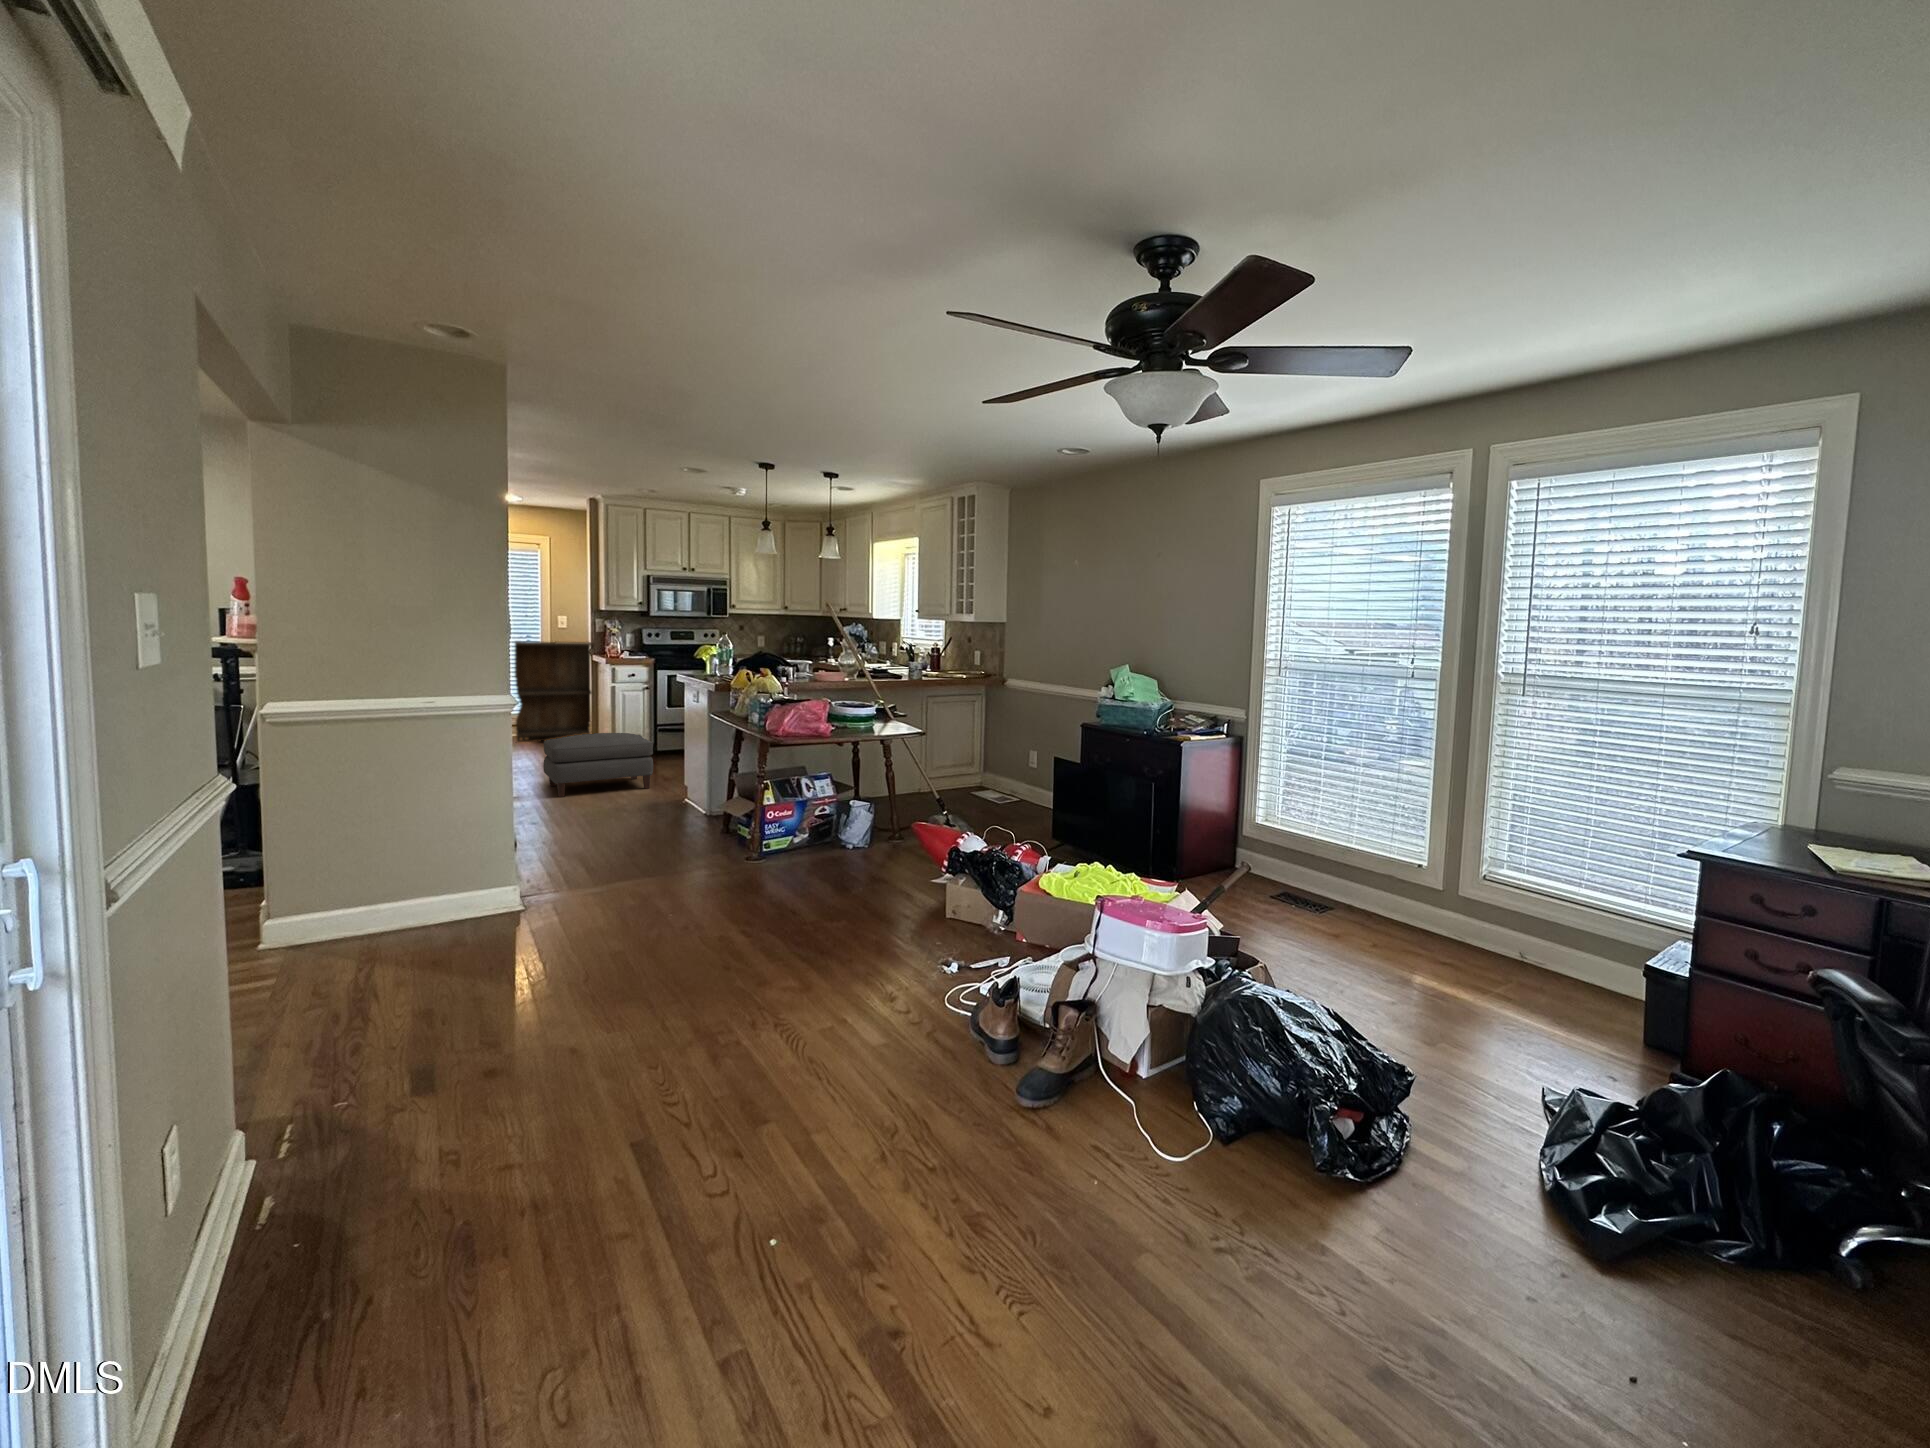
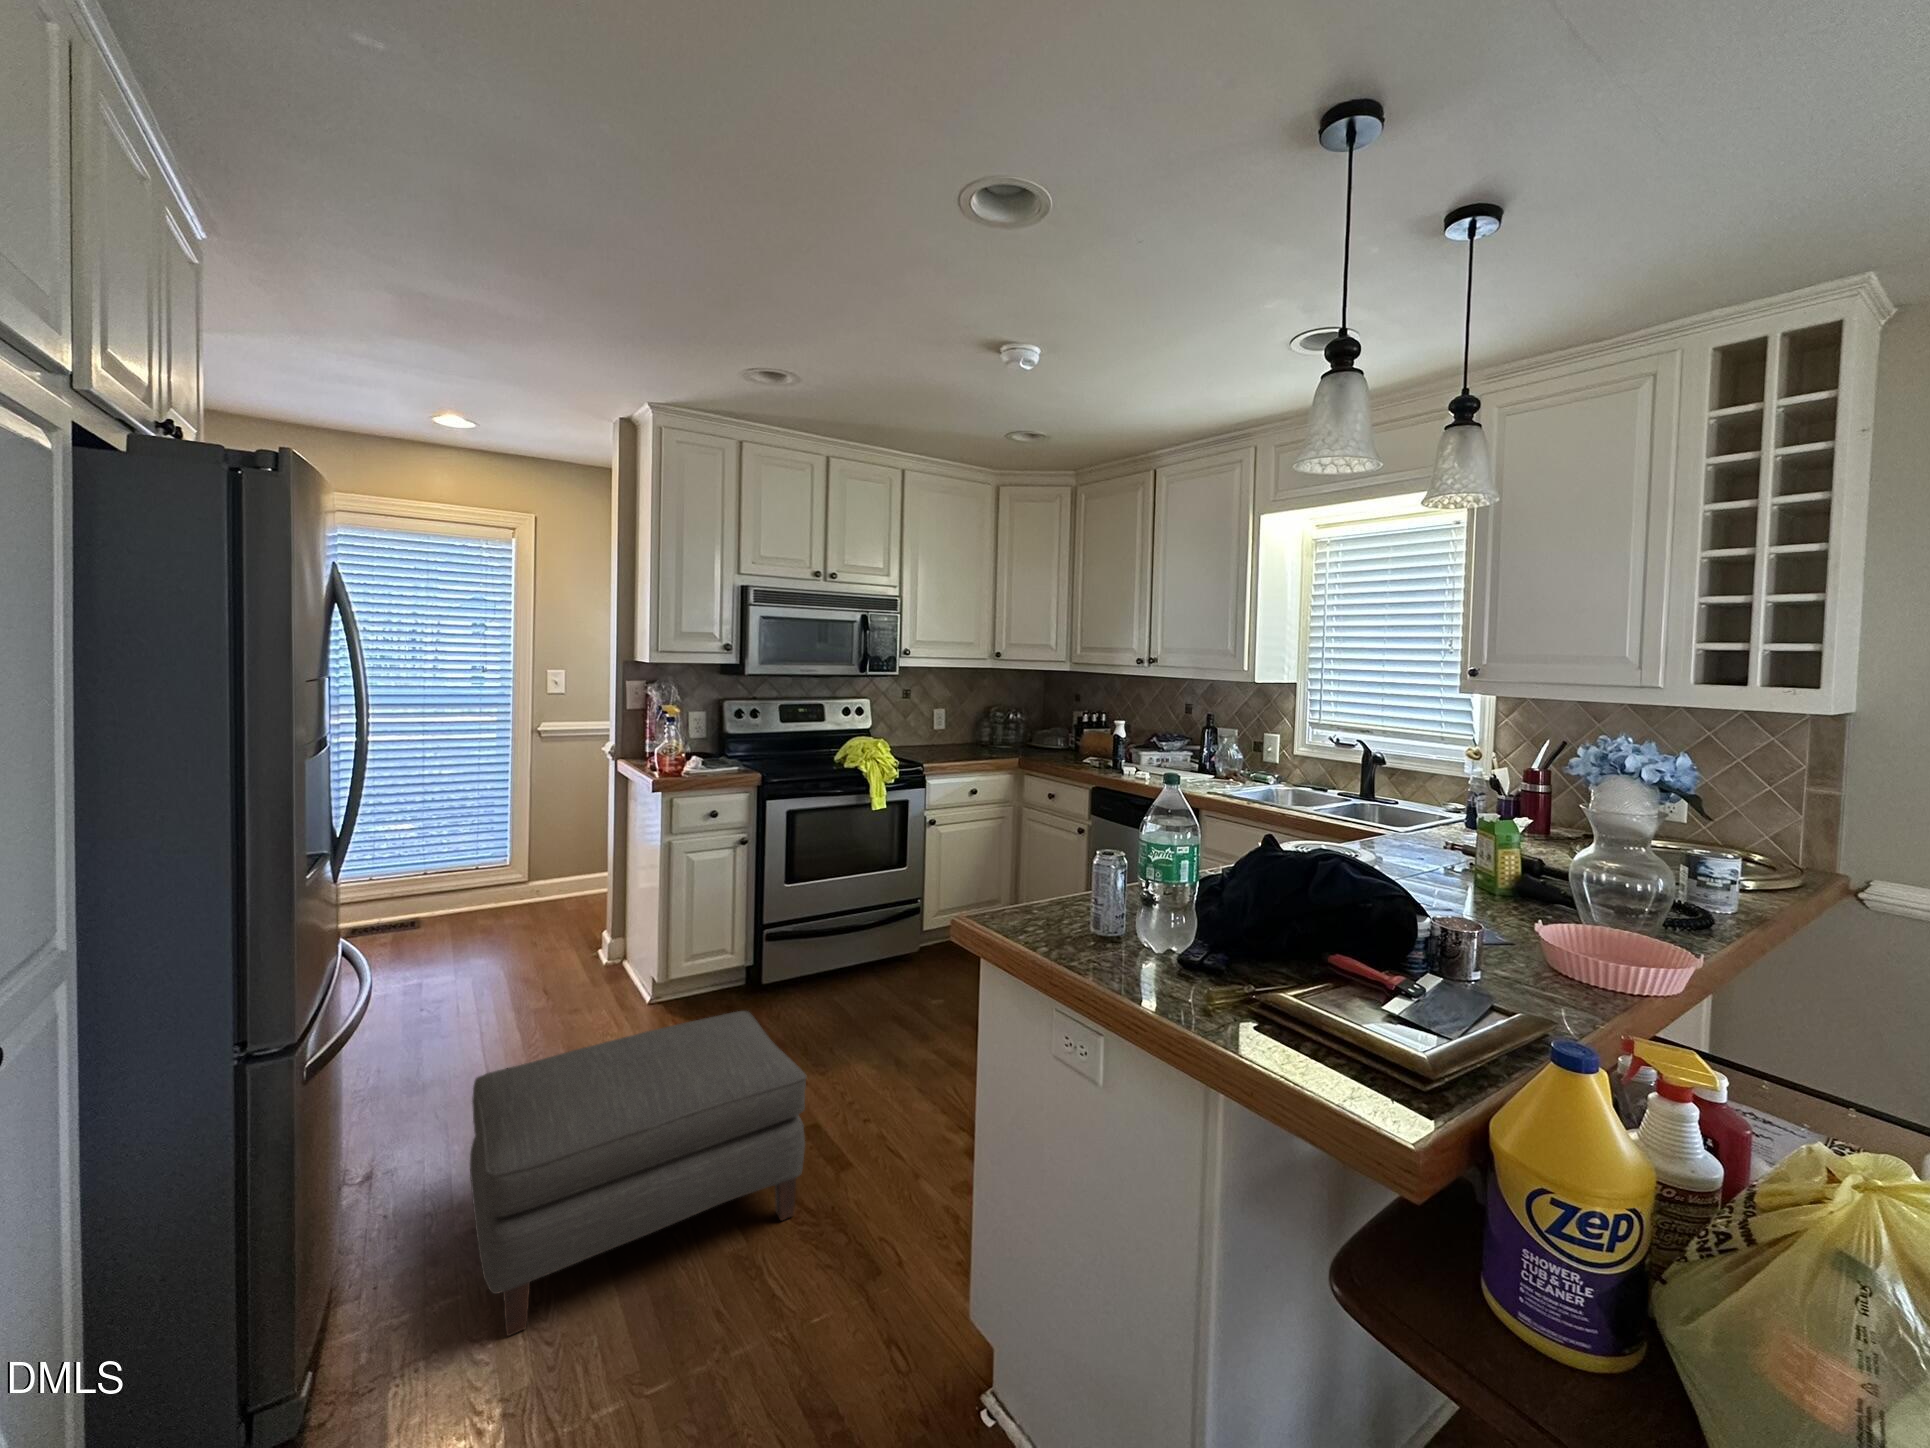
bookshelf: present [515,641,595,742] -> none [432,722,626,950]

